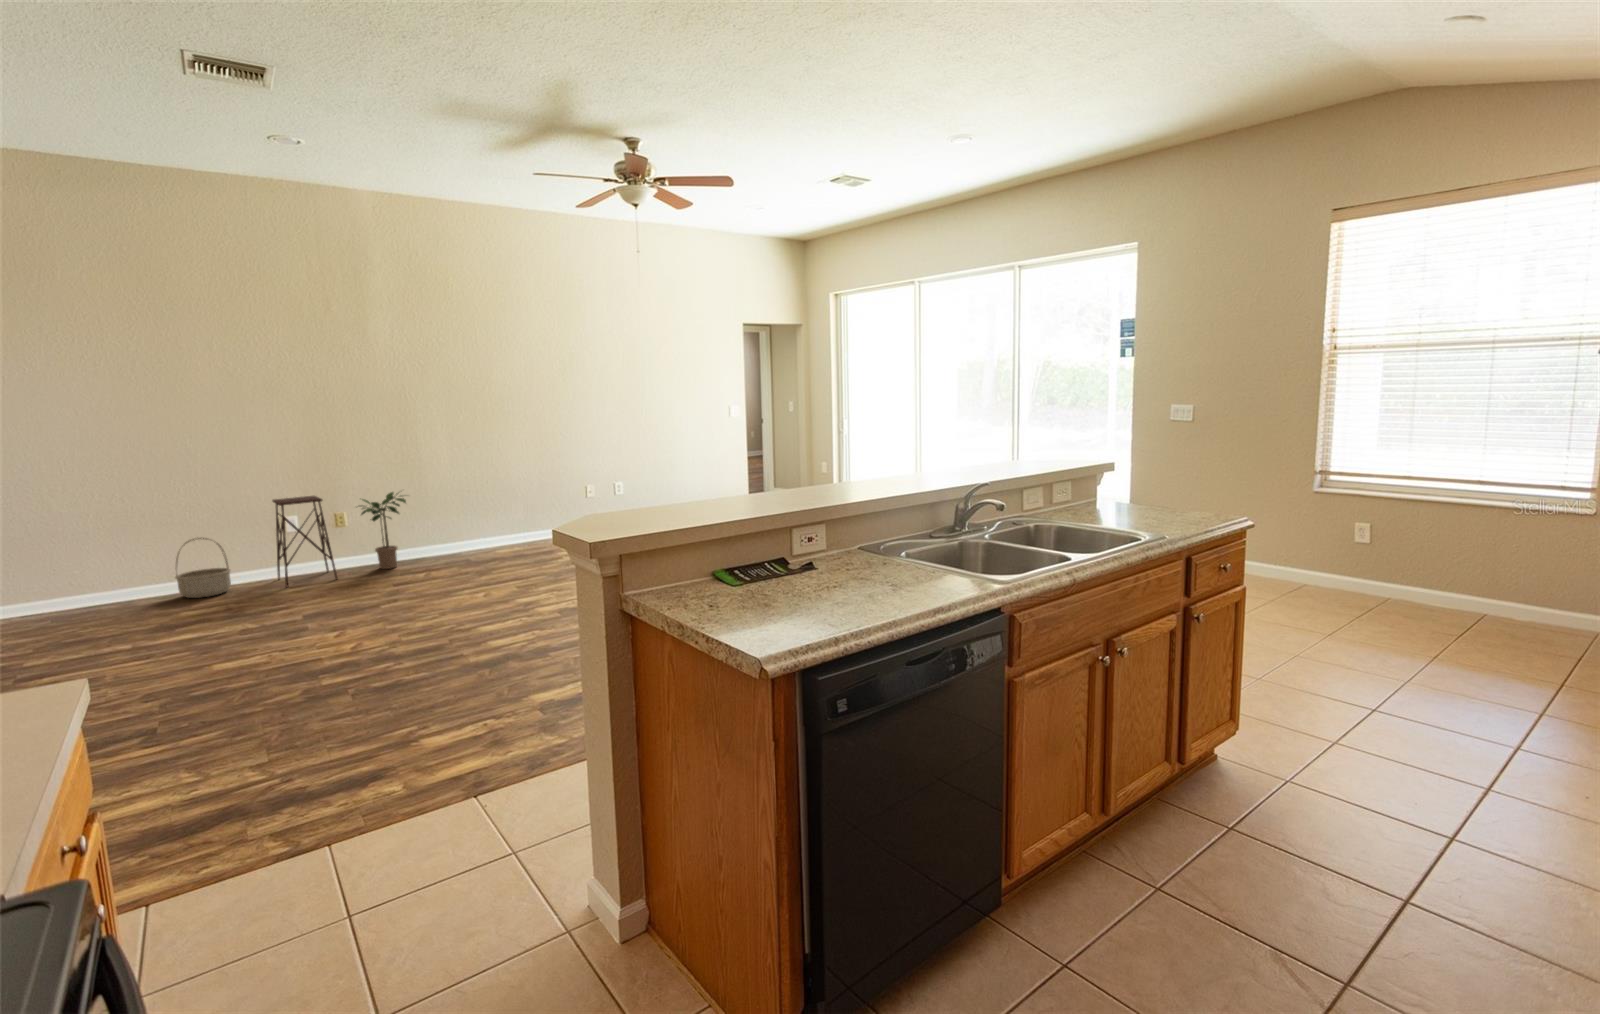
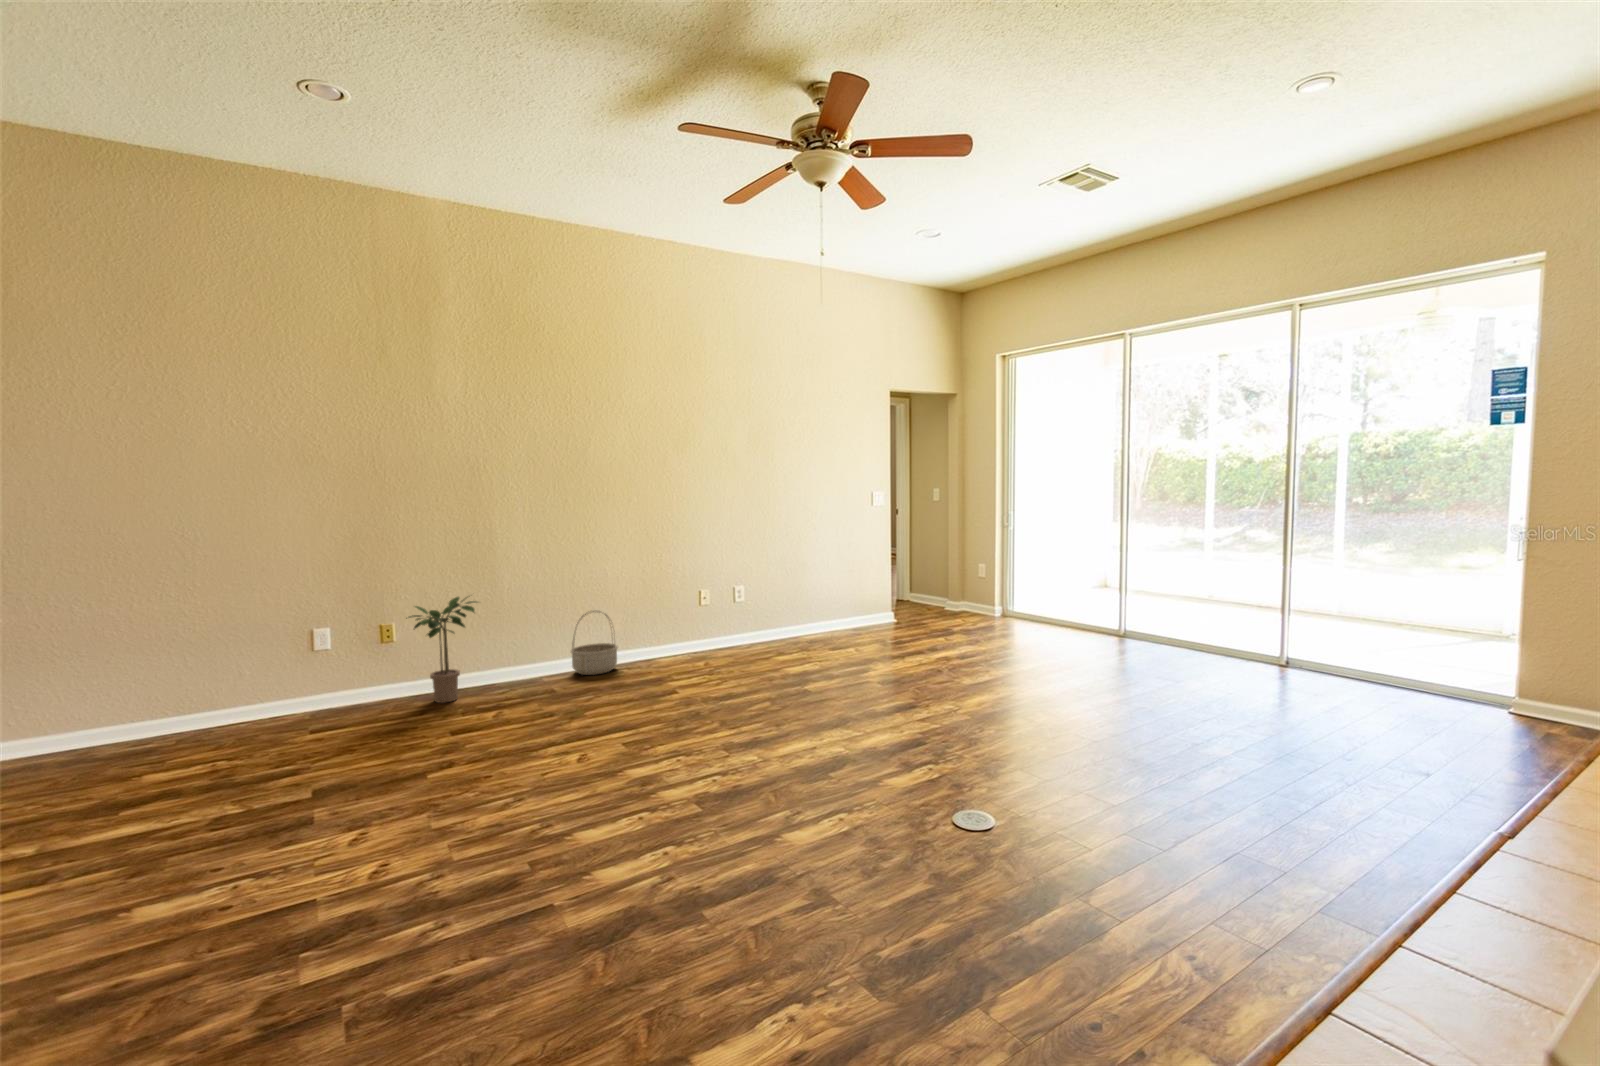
side table: present [273,496,337,587] -> none [297,601,377,732]
basket: present [175,538,231,598] -> present [571,611,618,675]

